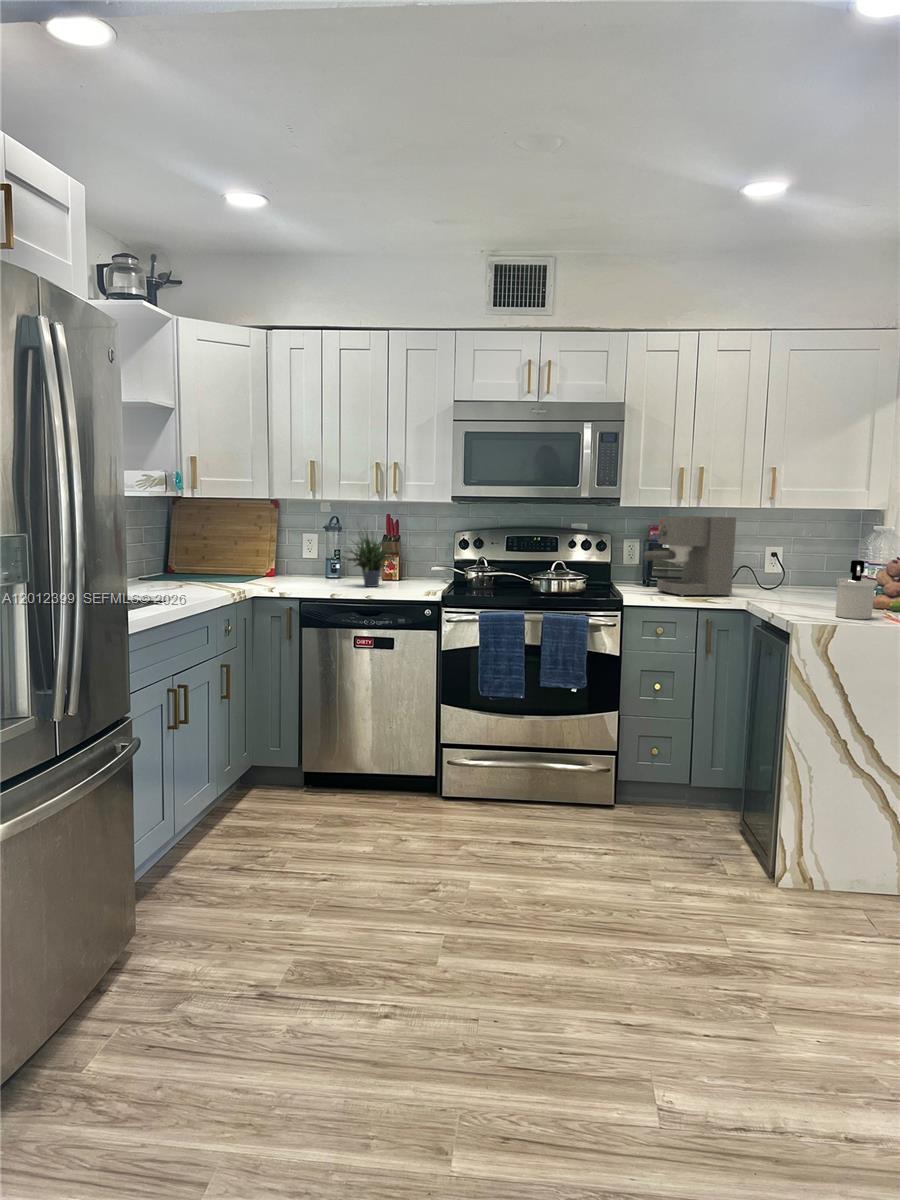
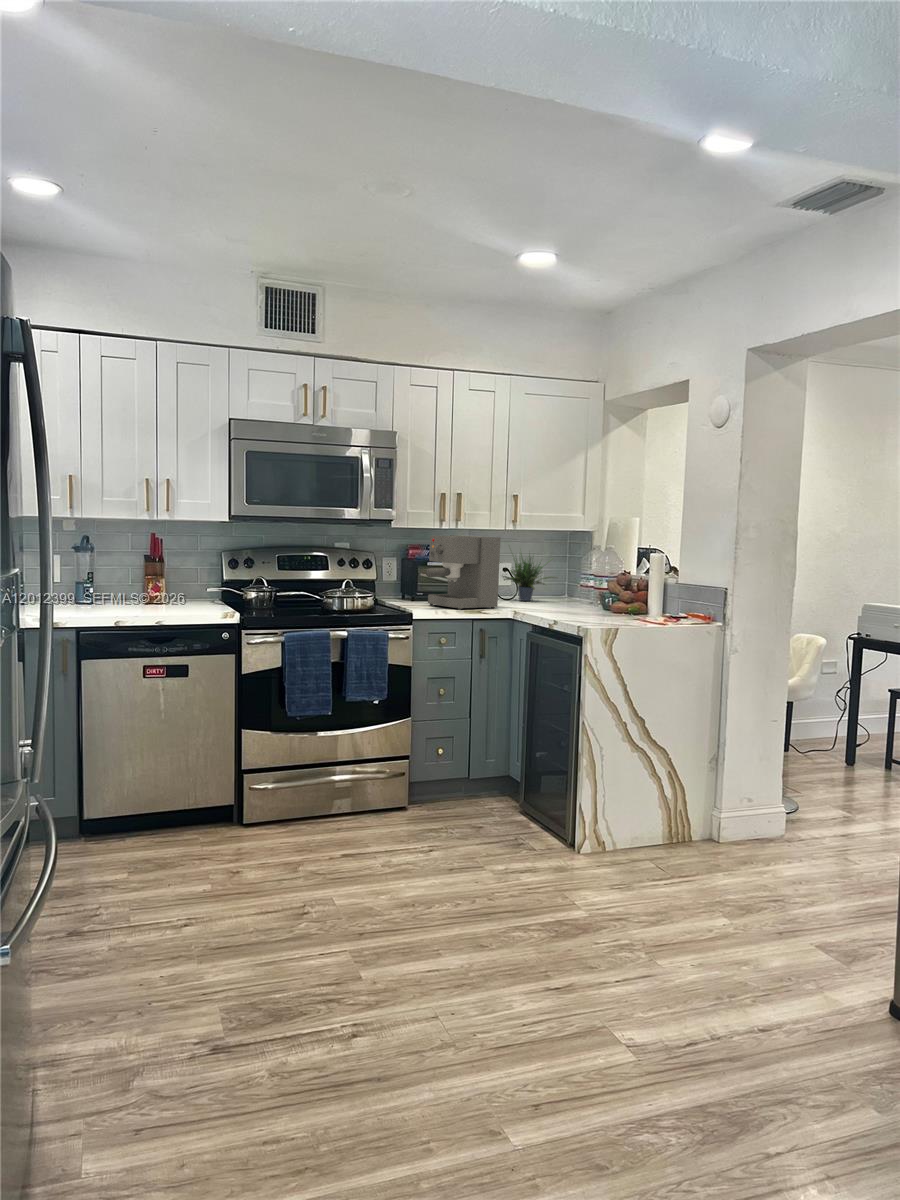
potted plant: present [342,533,395,587] -> present [500,555,557,601]
soap dispenser: present [835,560,876,619] -> none [604,575,633,623]

